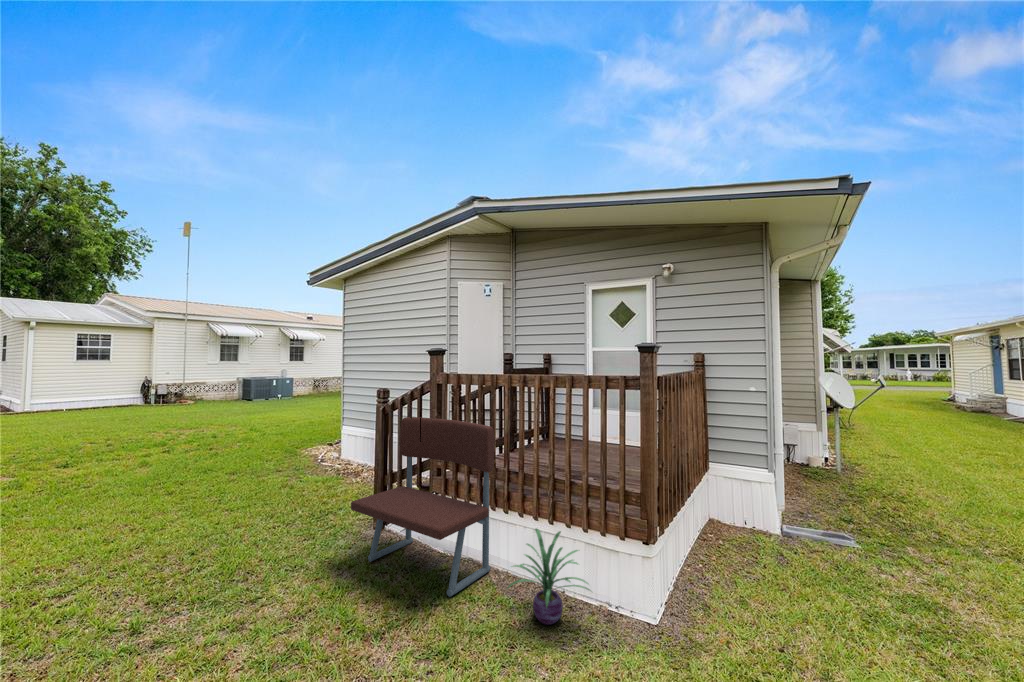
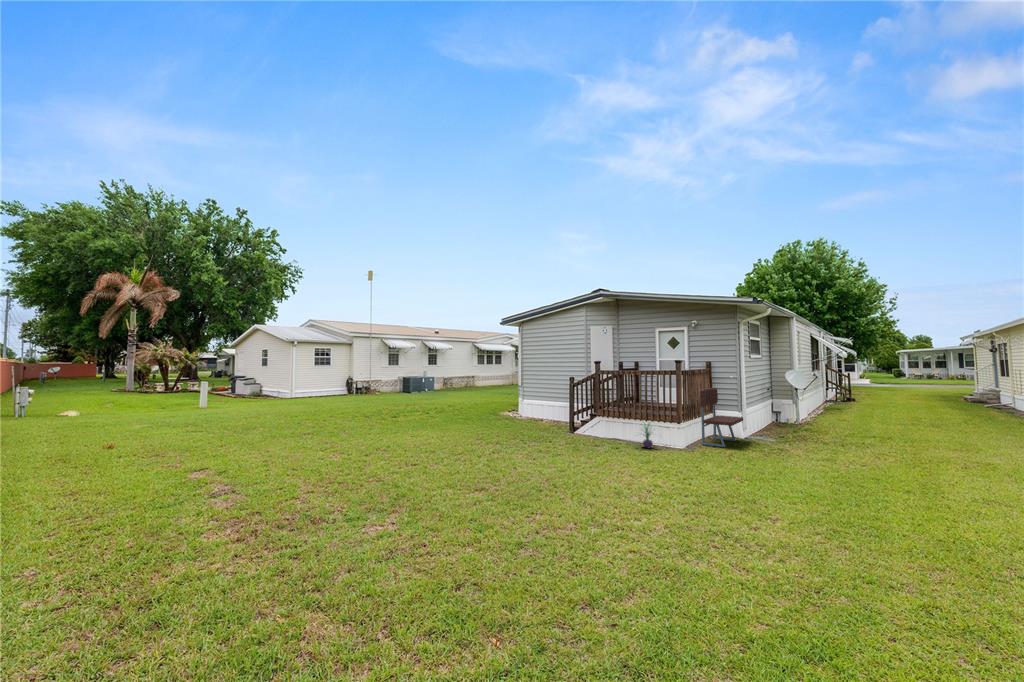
bench: present [351,417,494,597] -> present [700,388,743,447]

